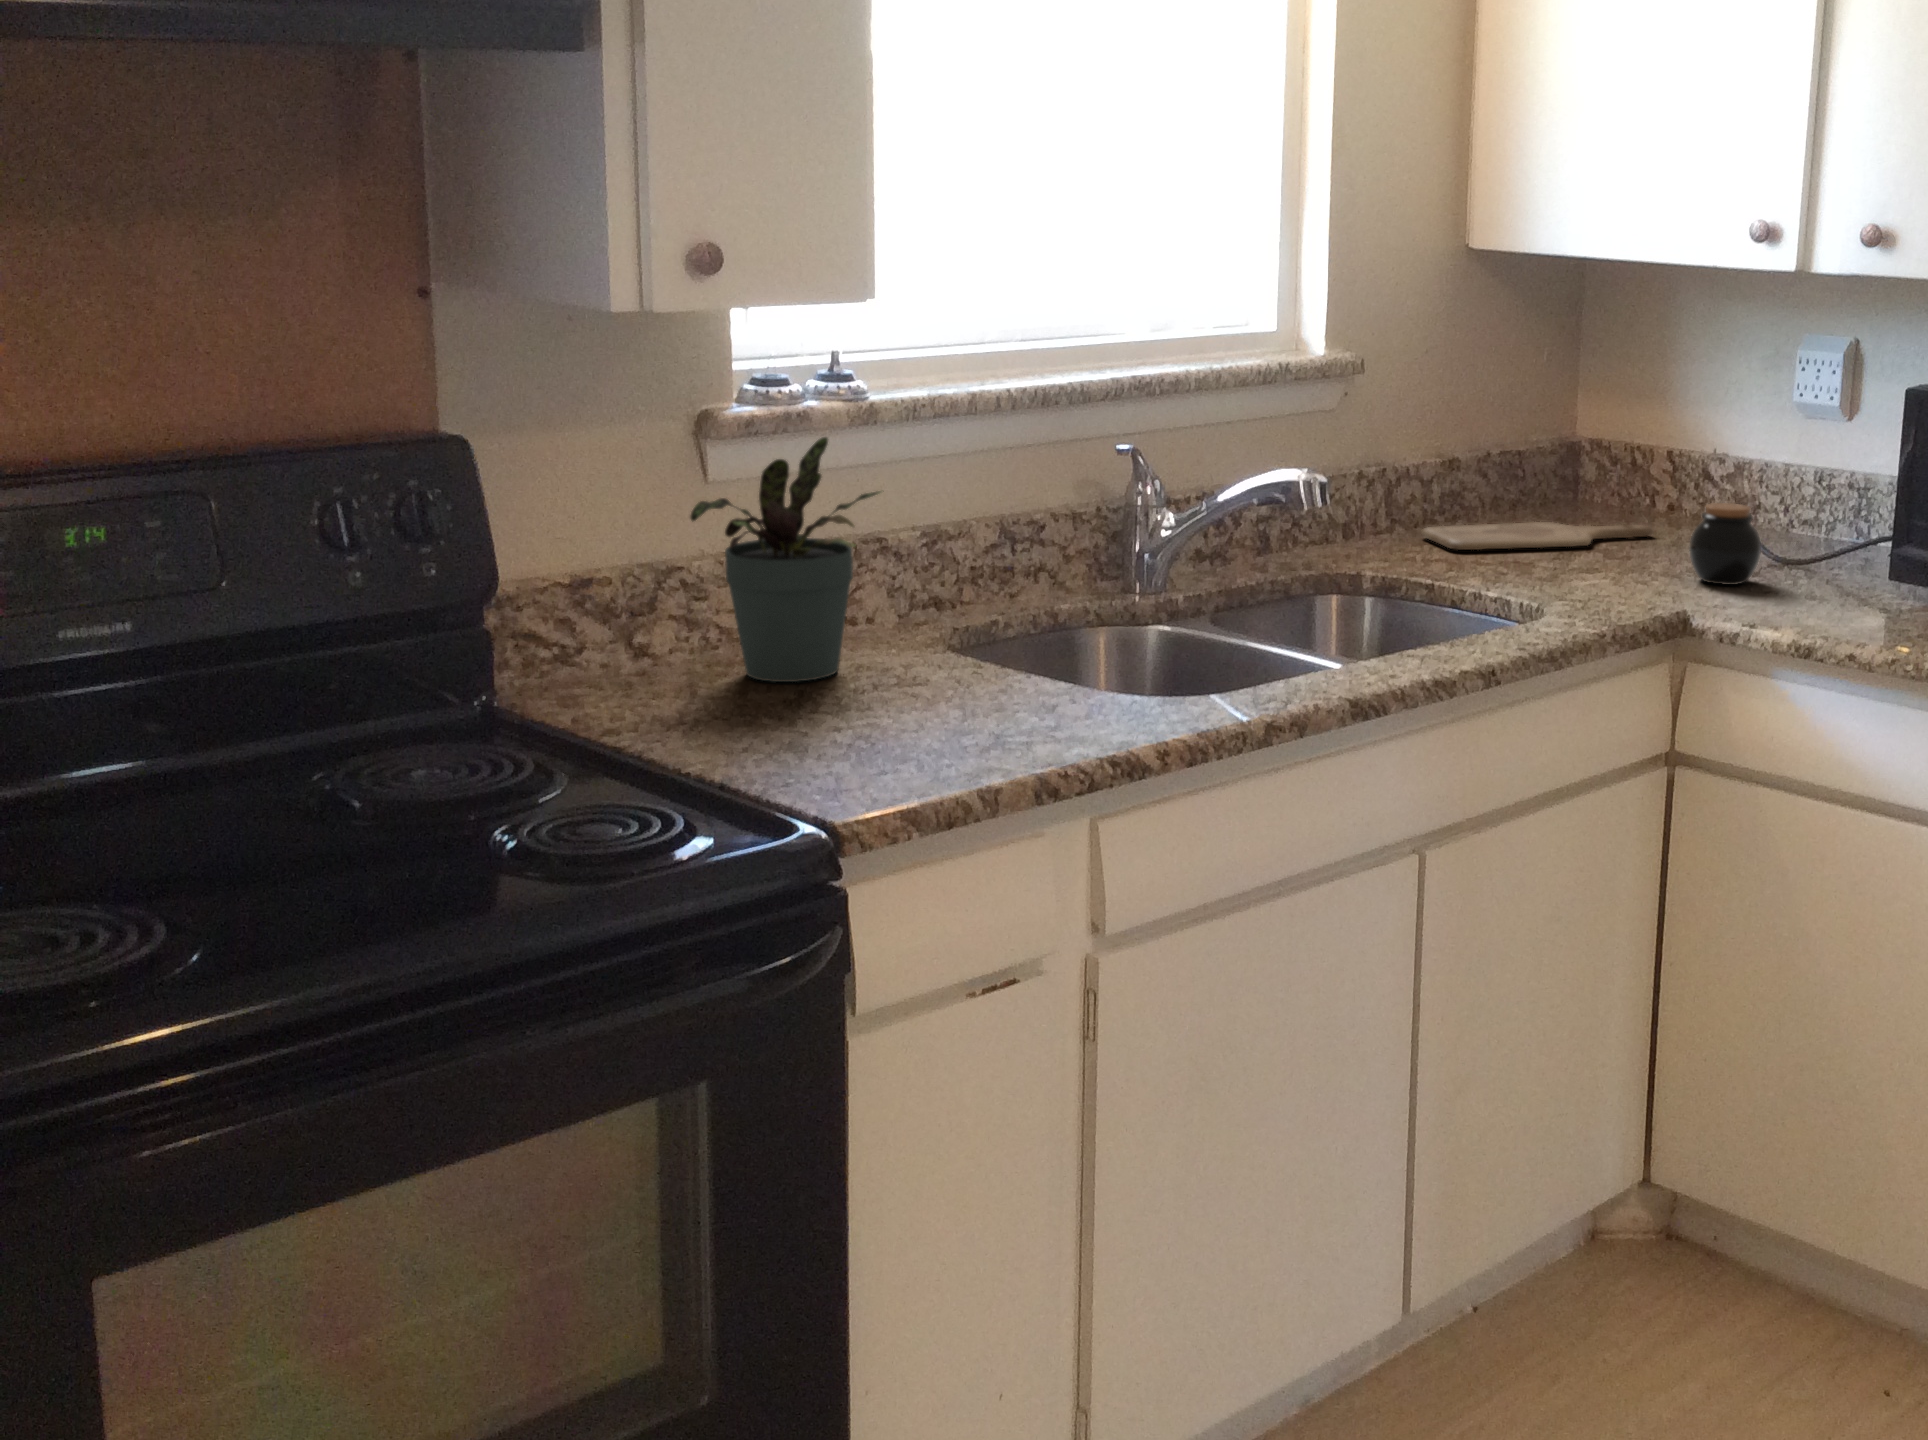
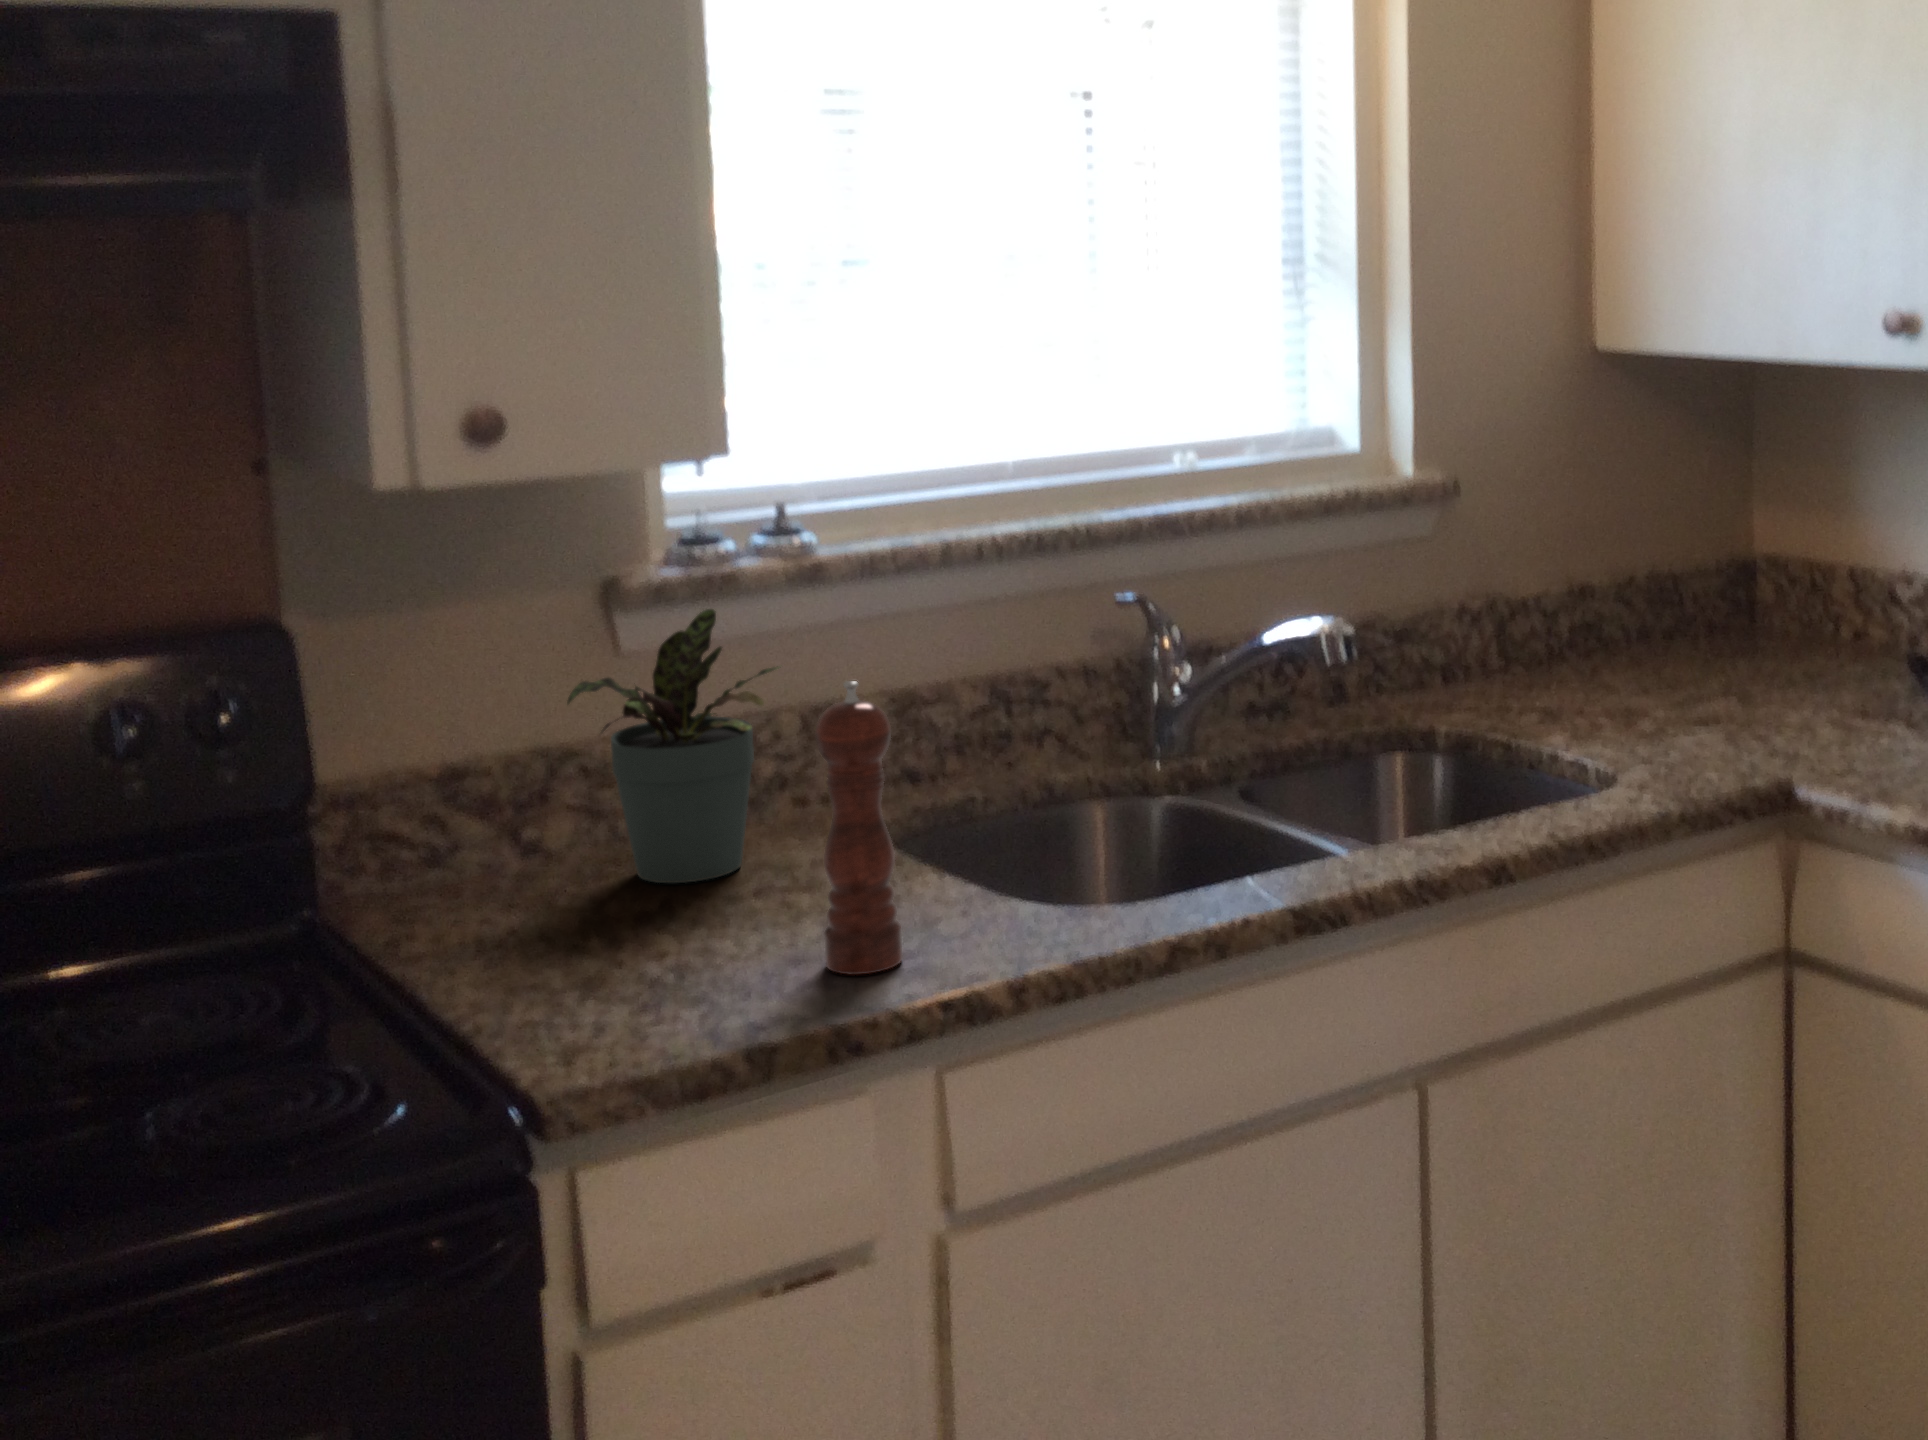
pepper mill: none [987,492,1053,744] -> present [815,681,902,975]
jar: present [1690,503,1761,585] -> none [1819,645,1906,745]
cutting board: present [1421,522,1653,550] -> none [1534,661,1815,698]

